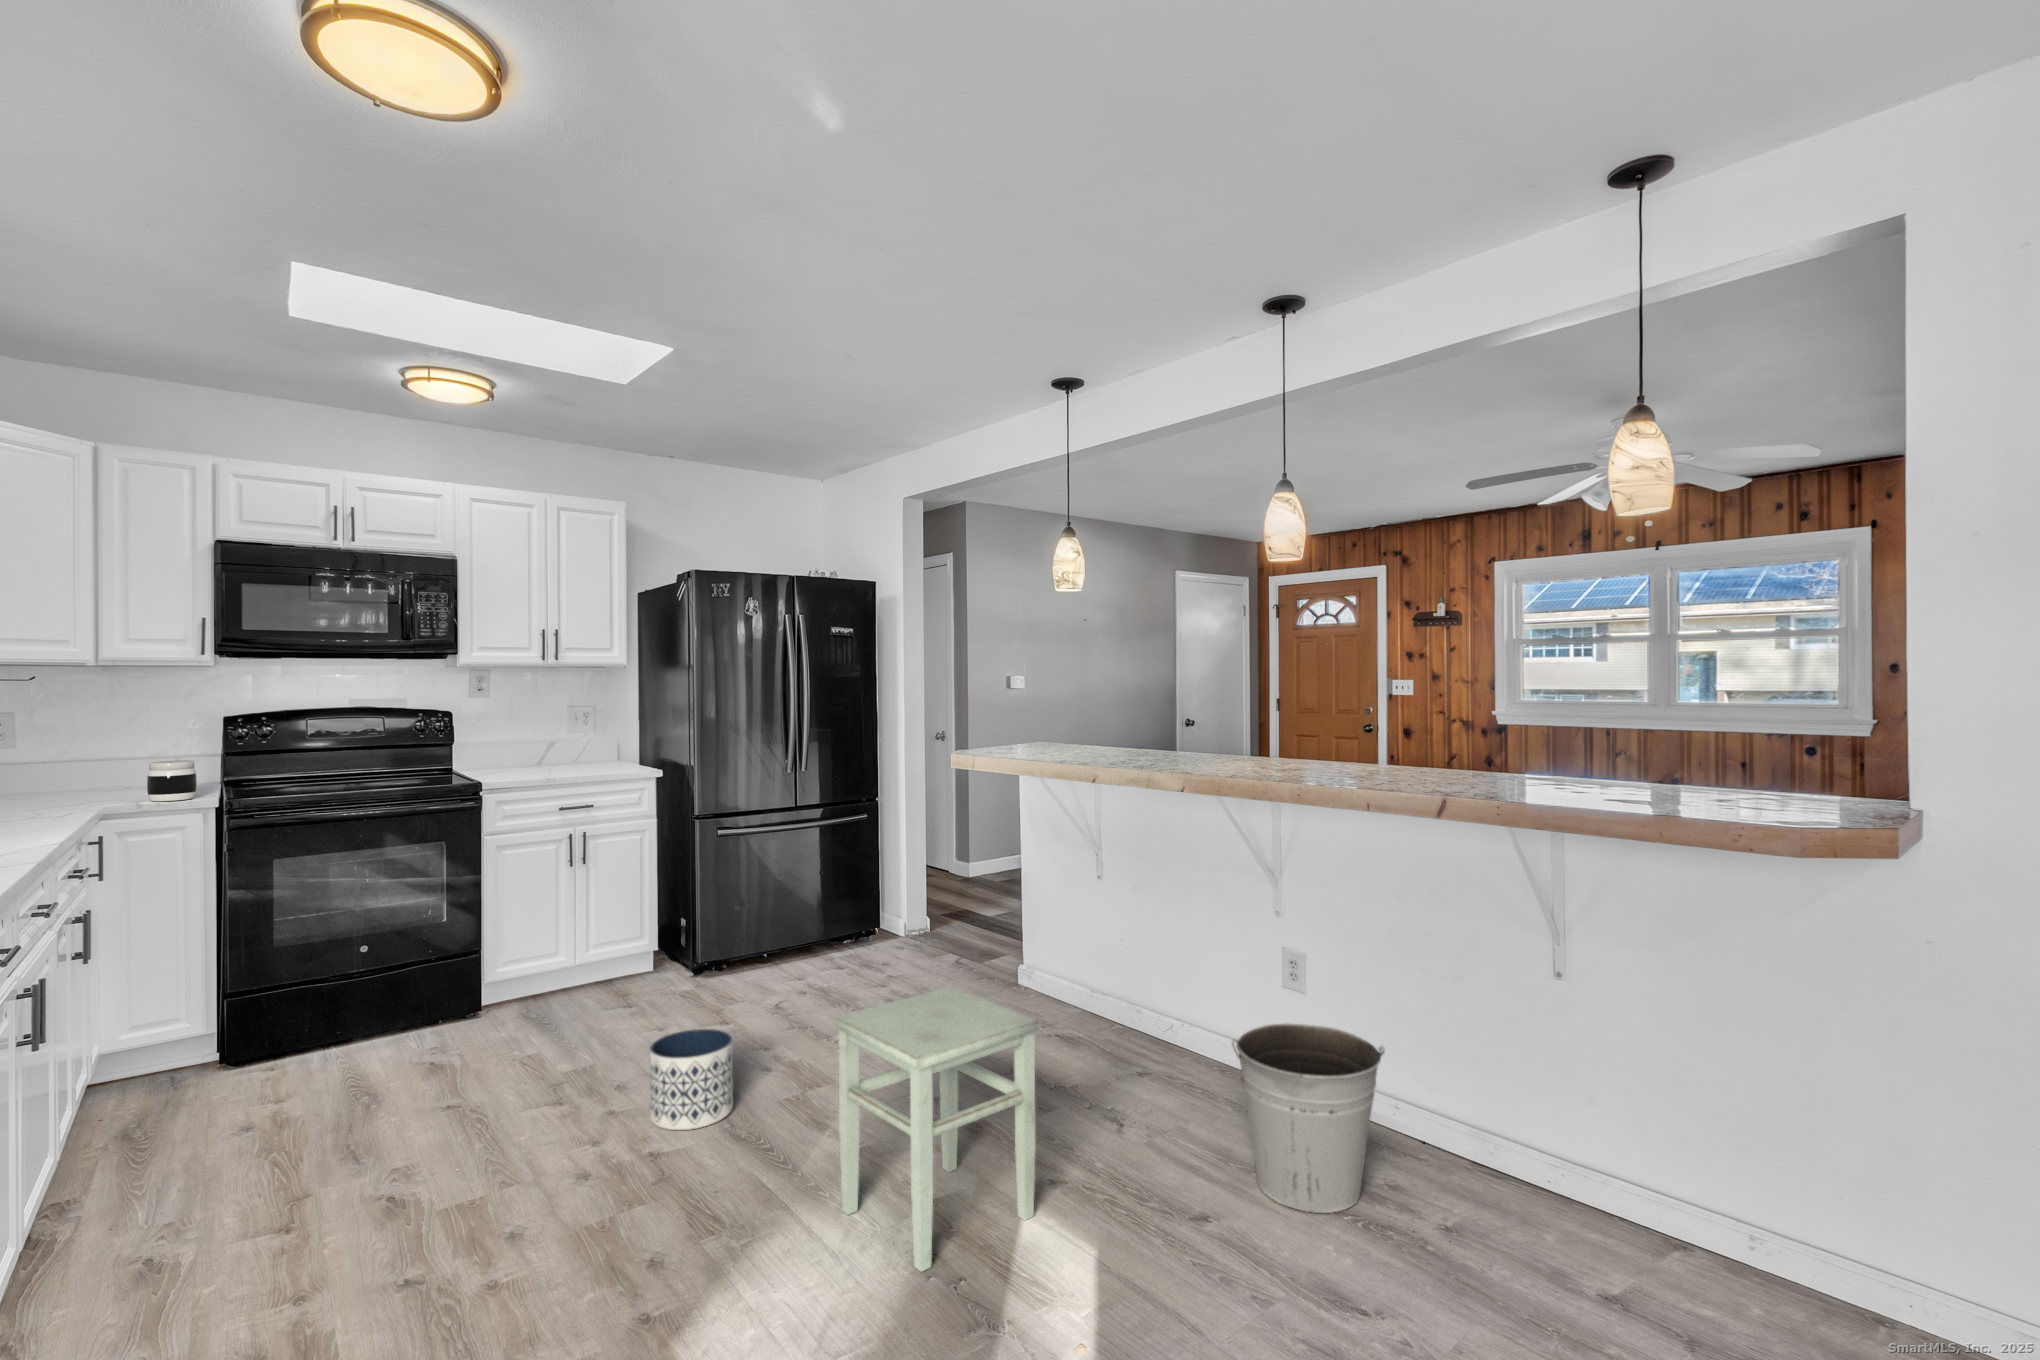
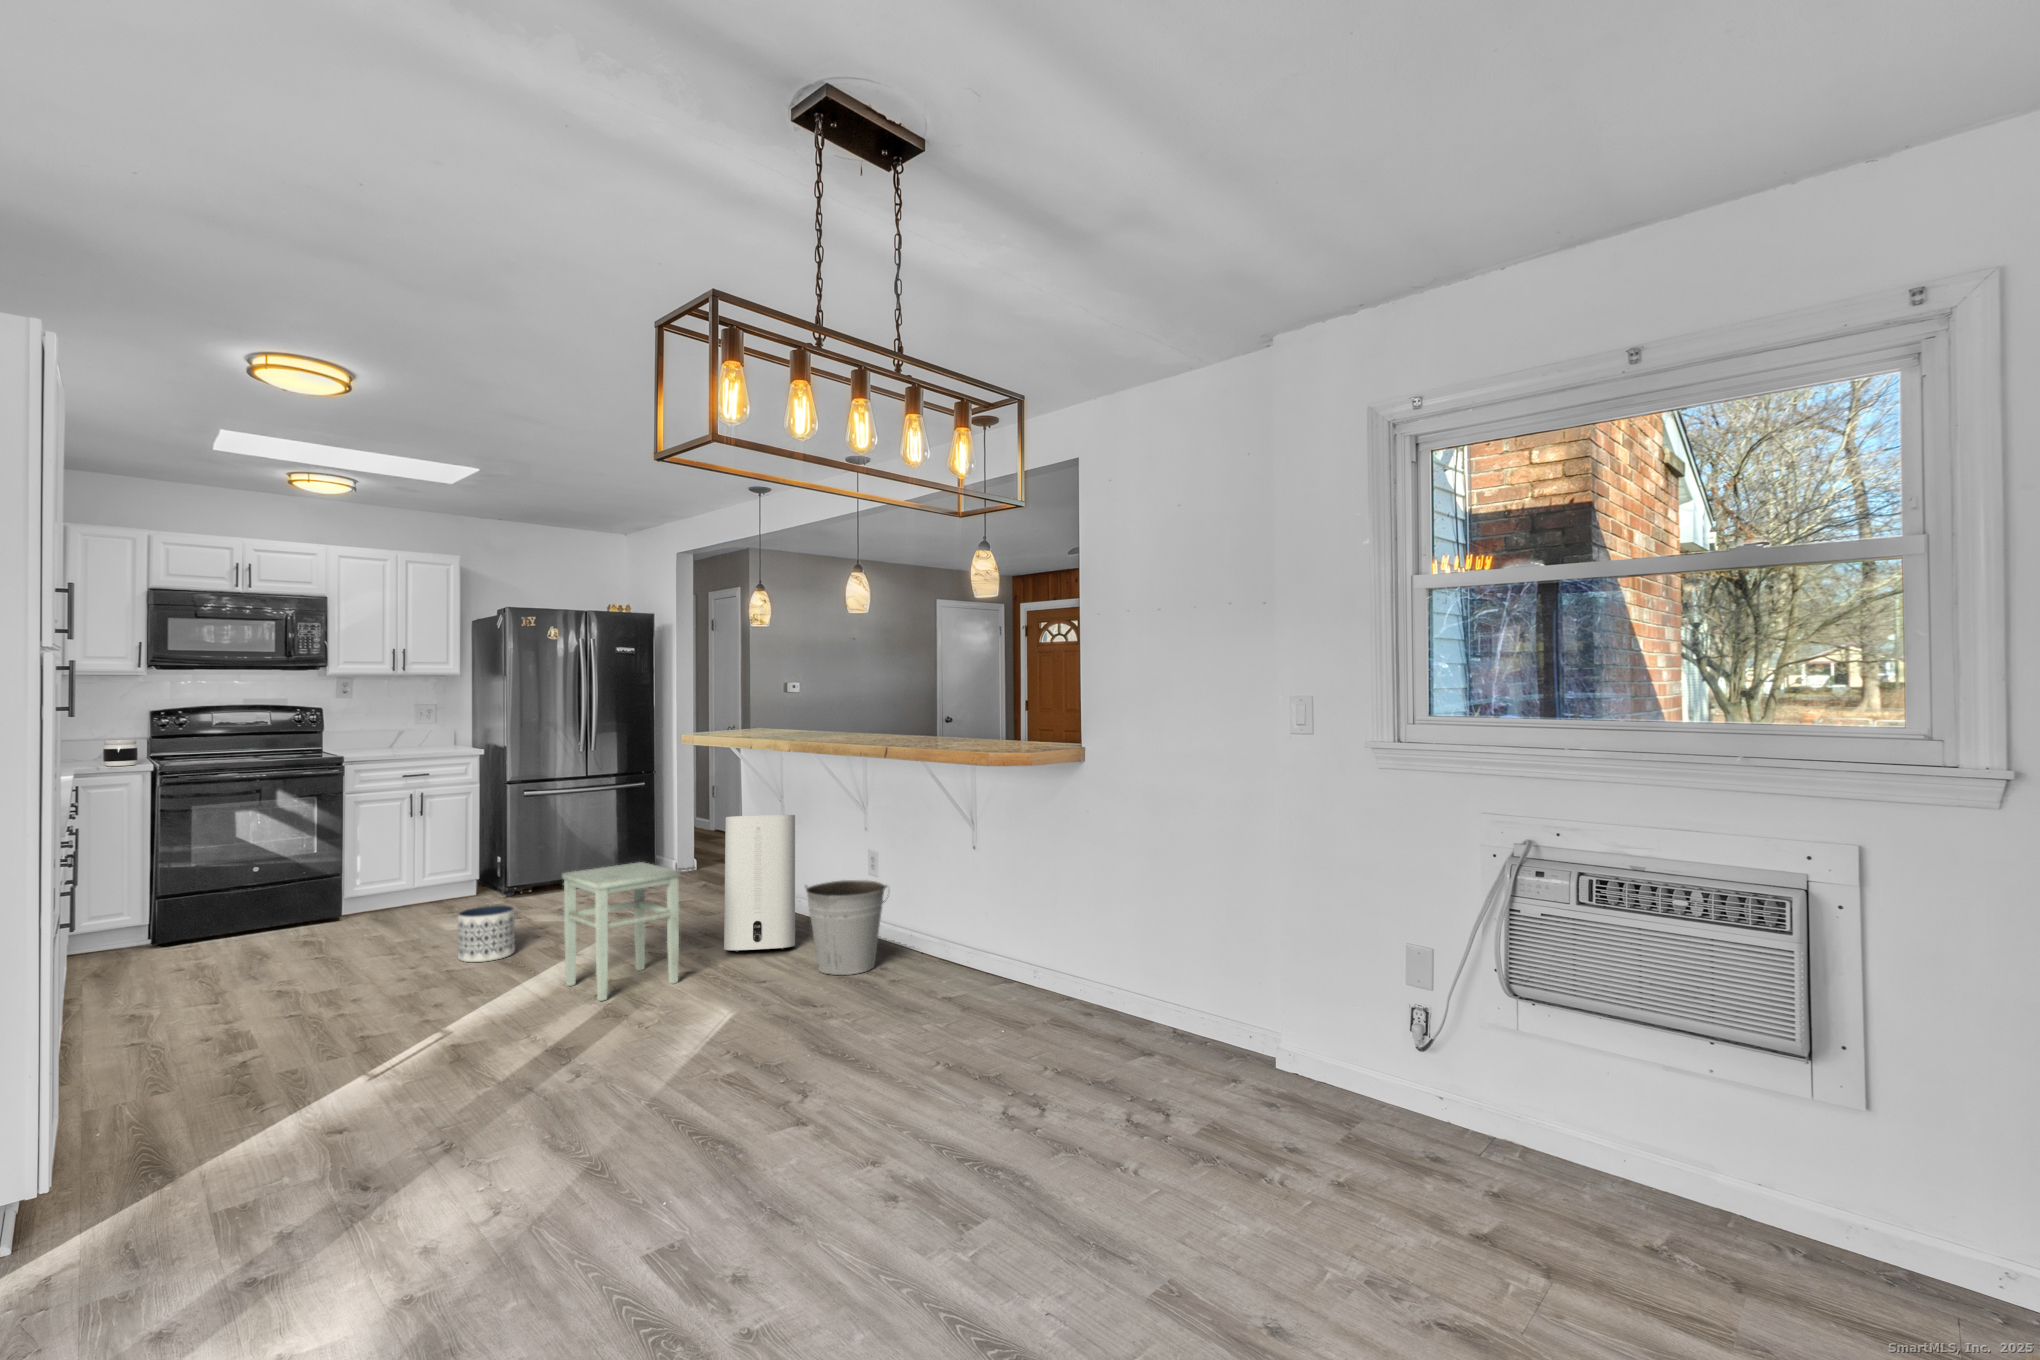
air purifier: none [1062,899,1180,1131] -> present [724,815,795,952]

